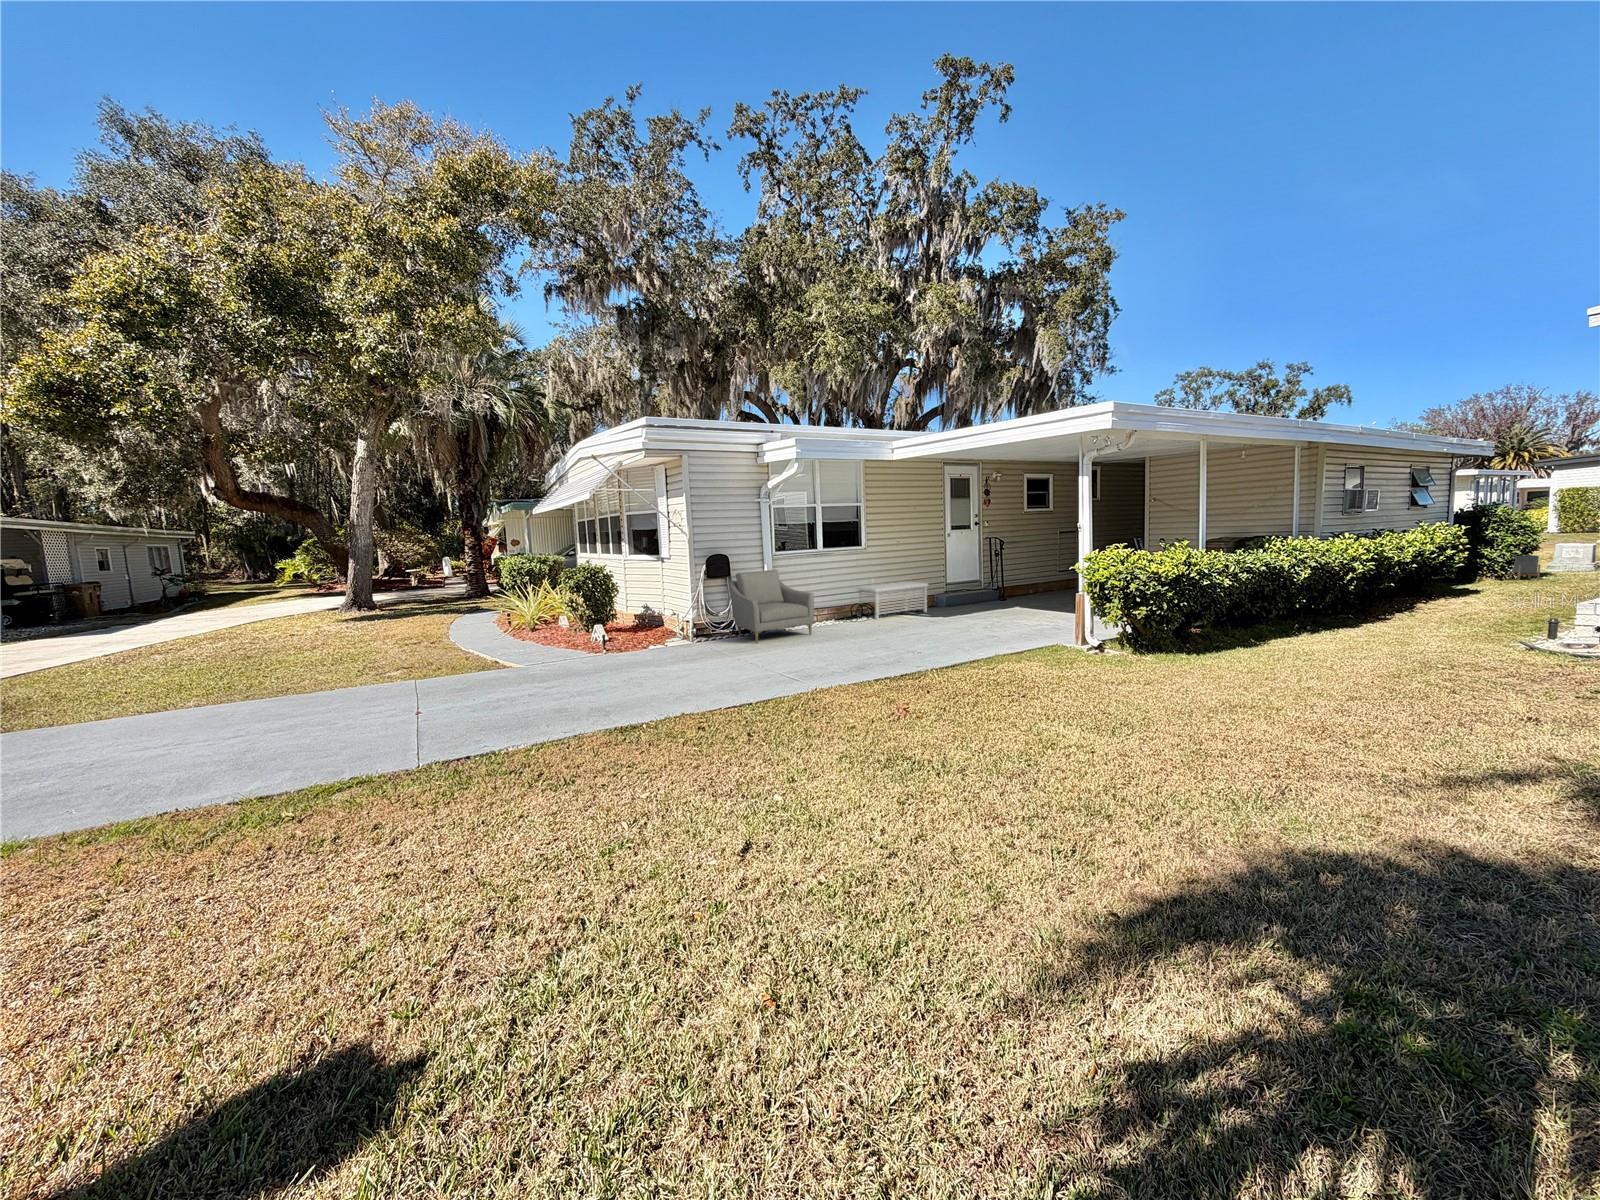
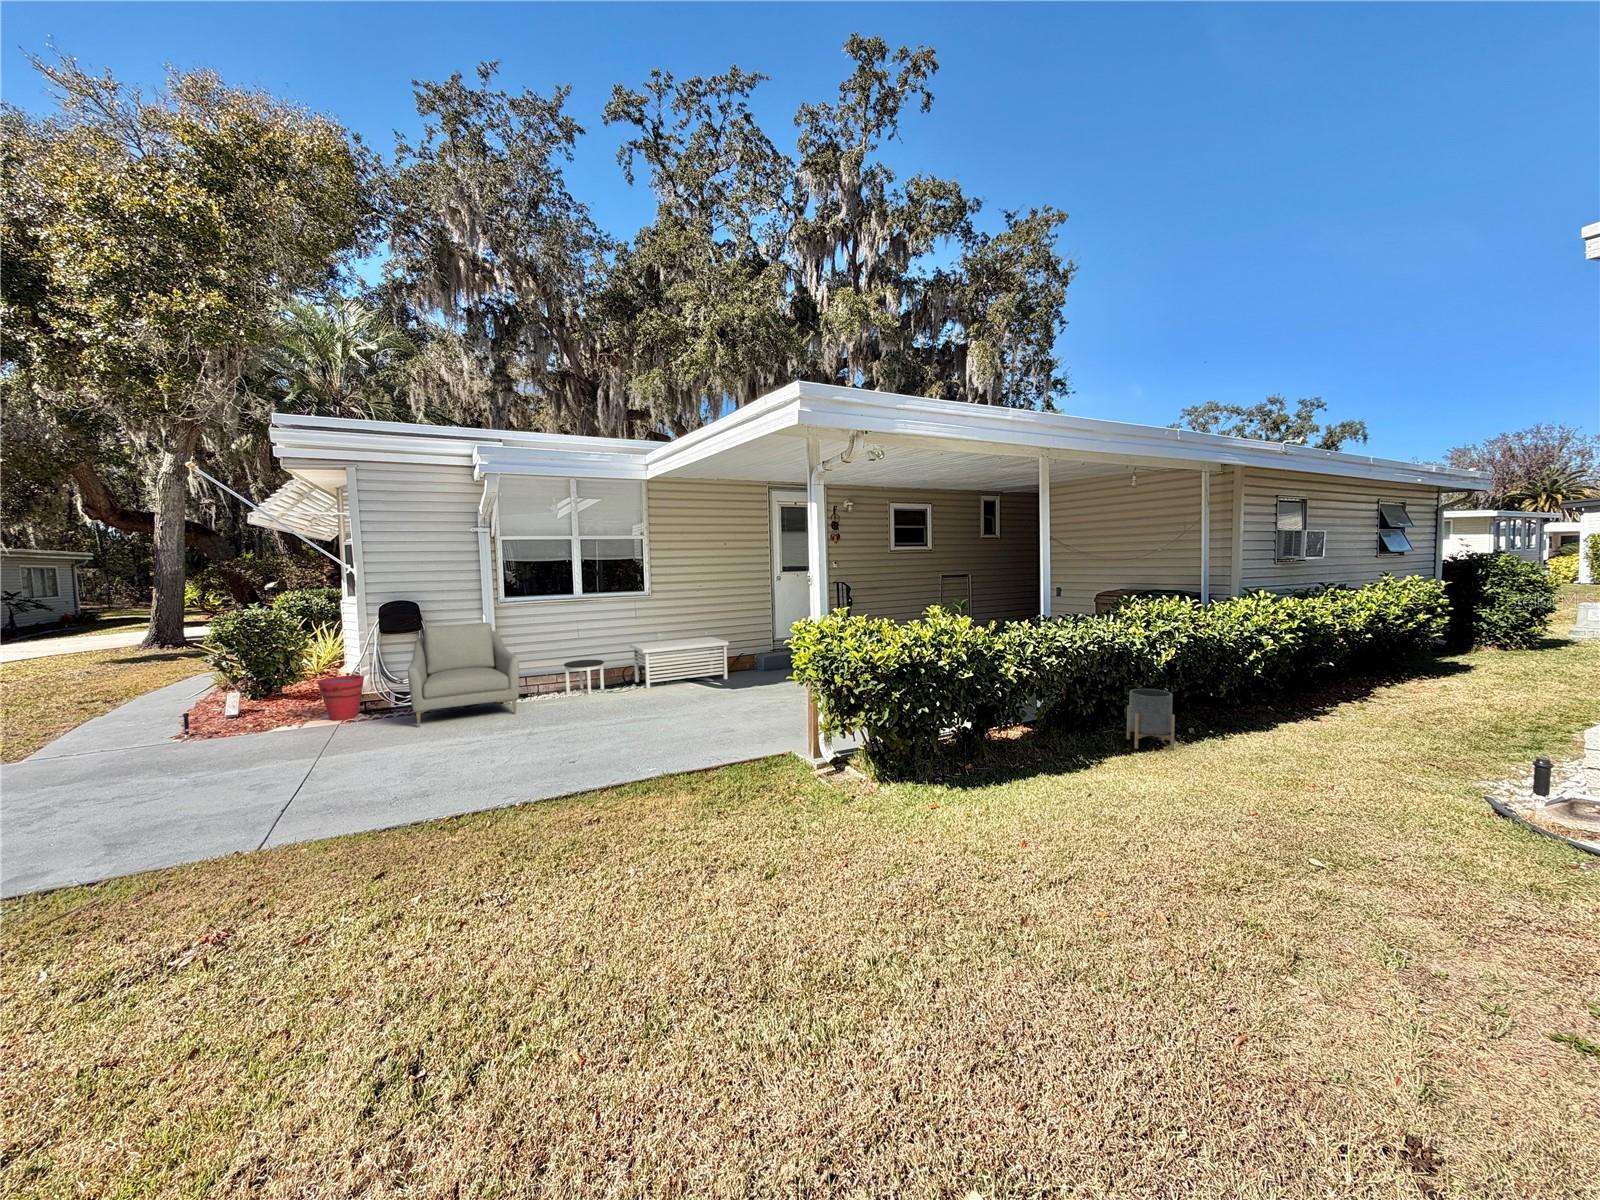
planter: present [1509,555,1541,580] -> present [1127,689,1175,750]
round table: none [817,598,846,624] -> present [564,660,604,695]
bucket: none [668,610,697,642] -> present [317,675,364,720]

